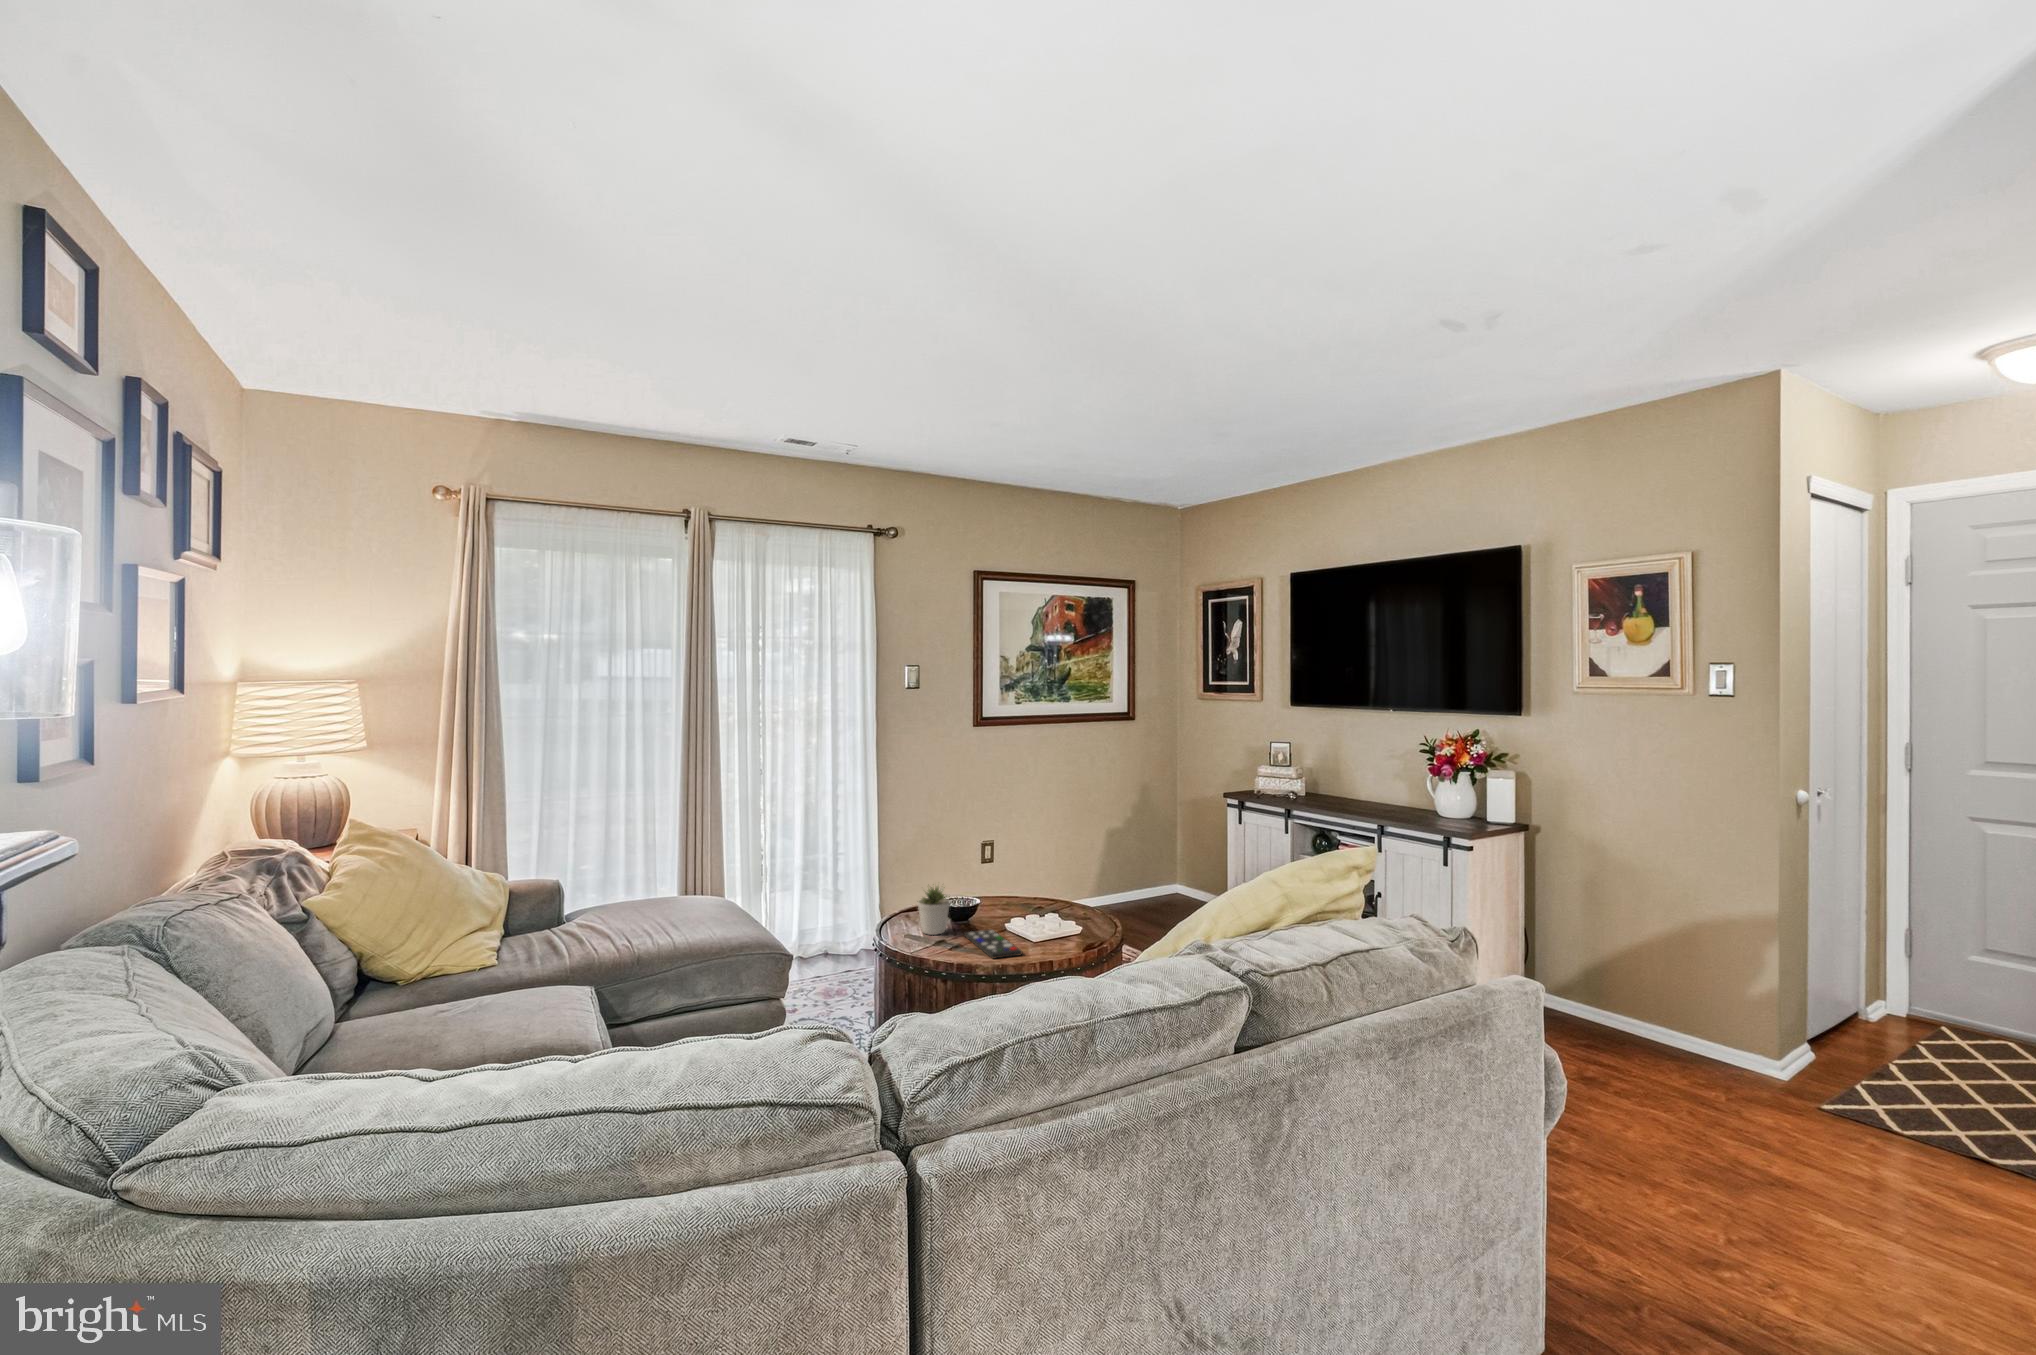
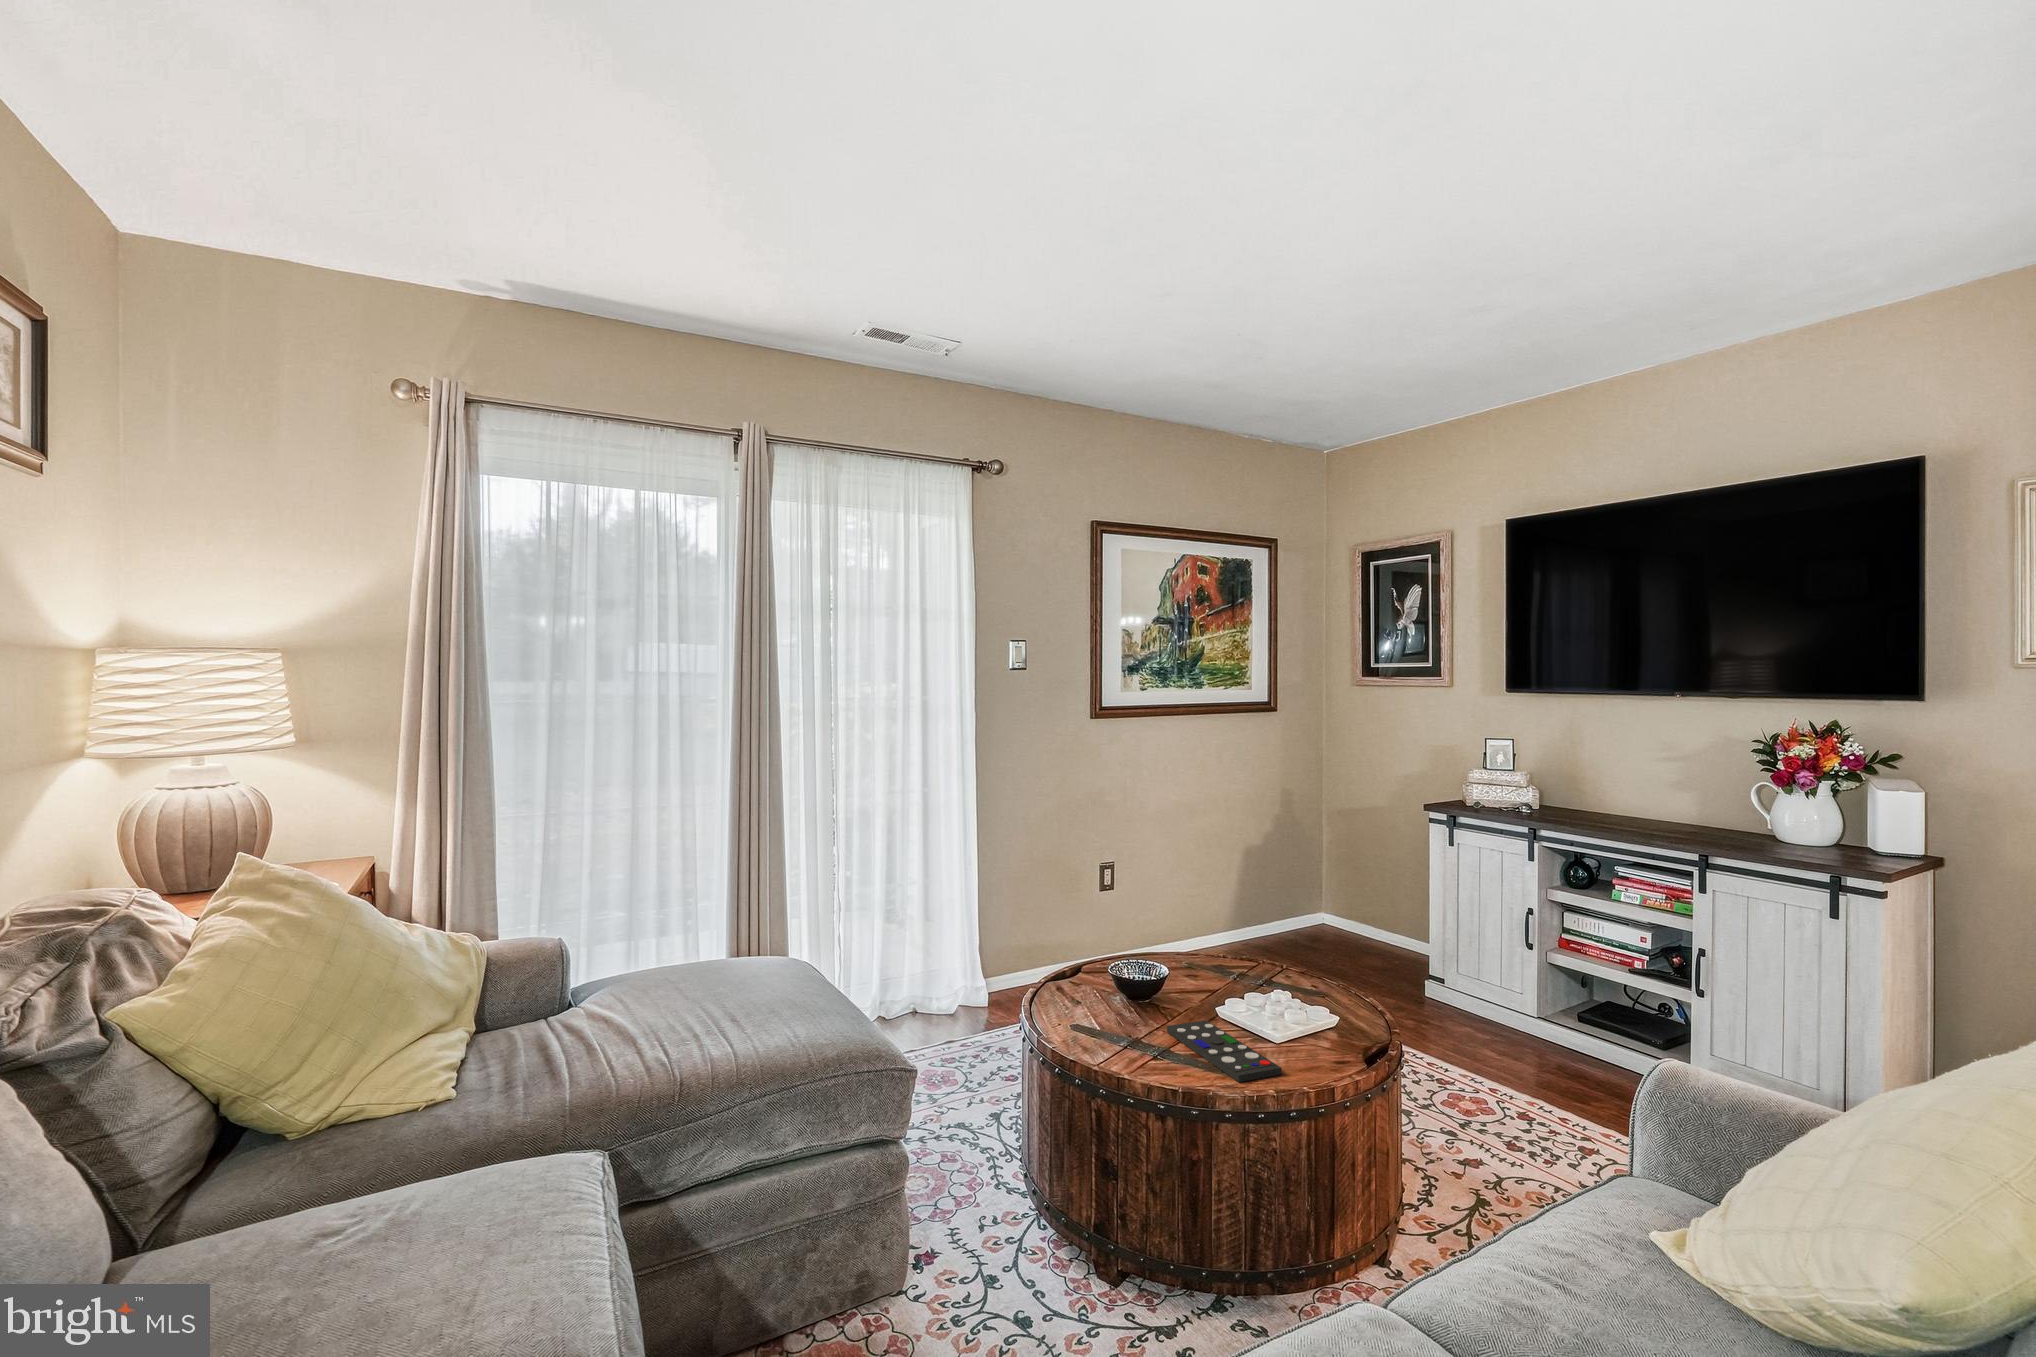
potted plant: present [917,887,950,935] -> none [1091,947,1143,1029]

